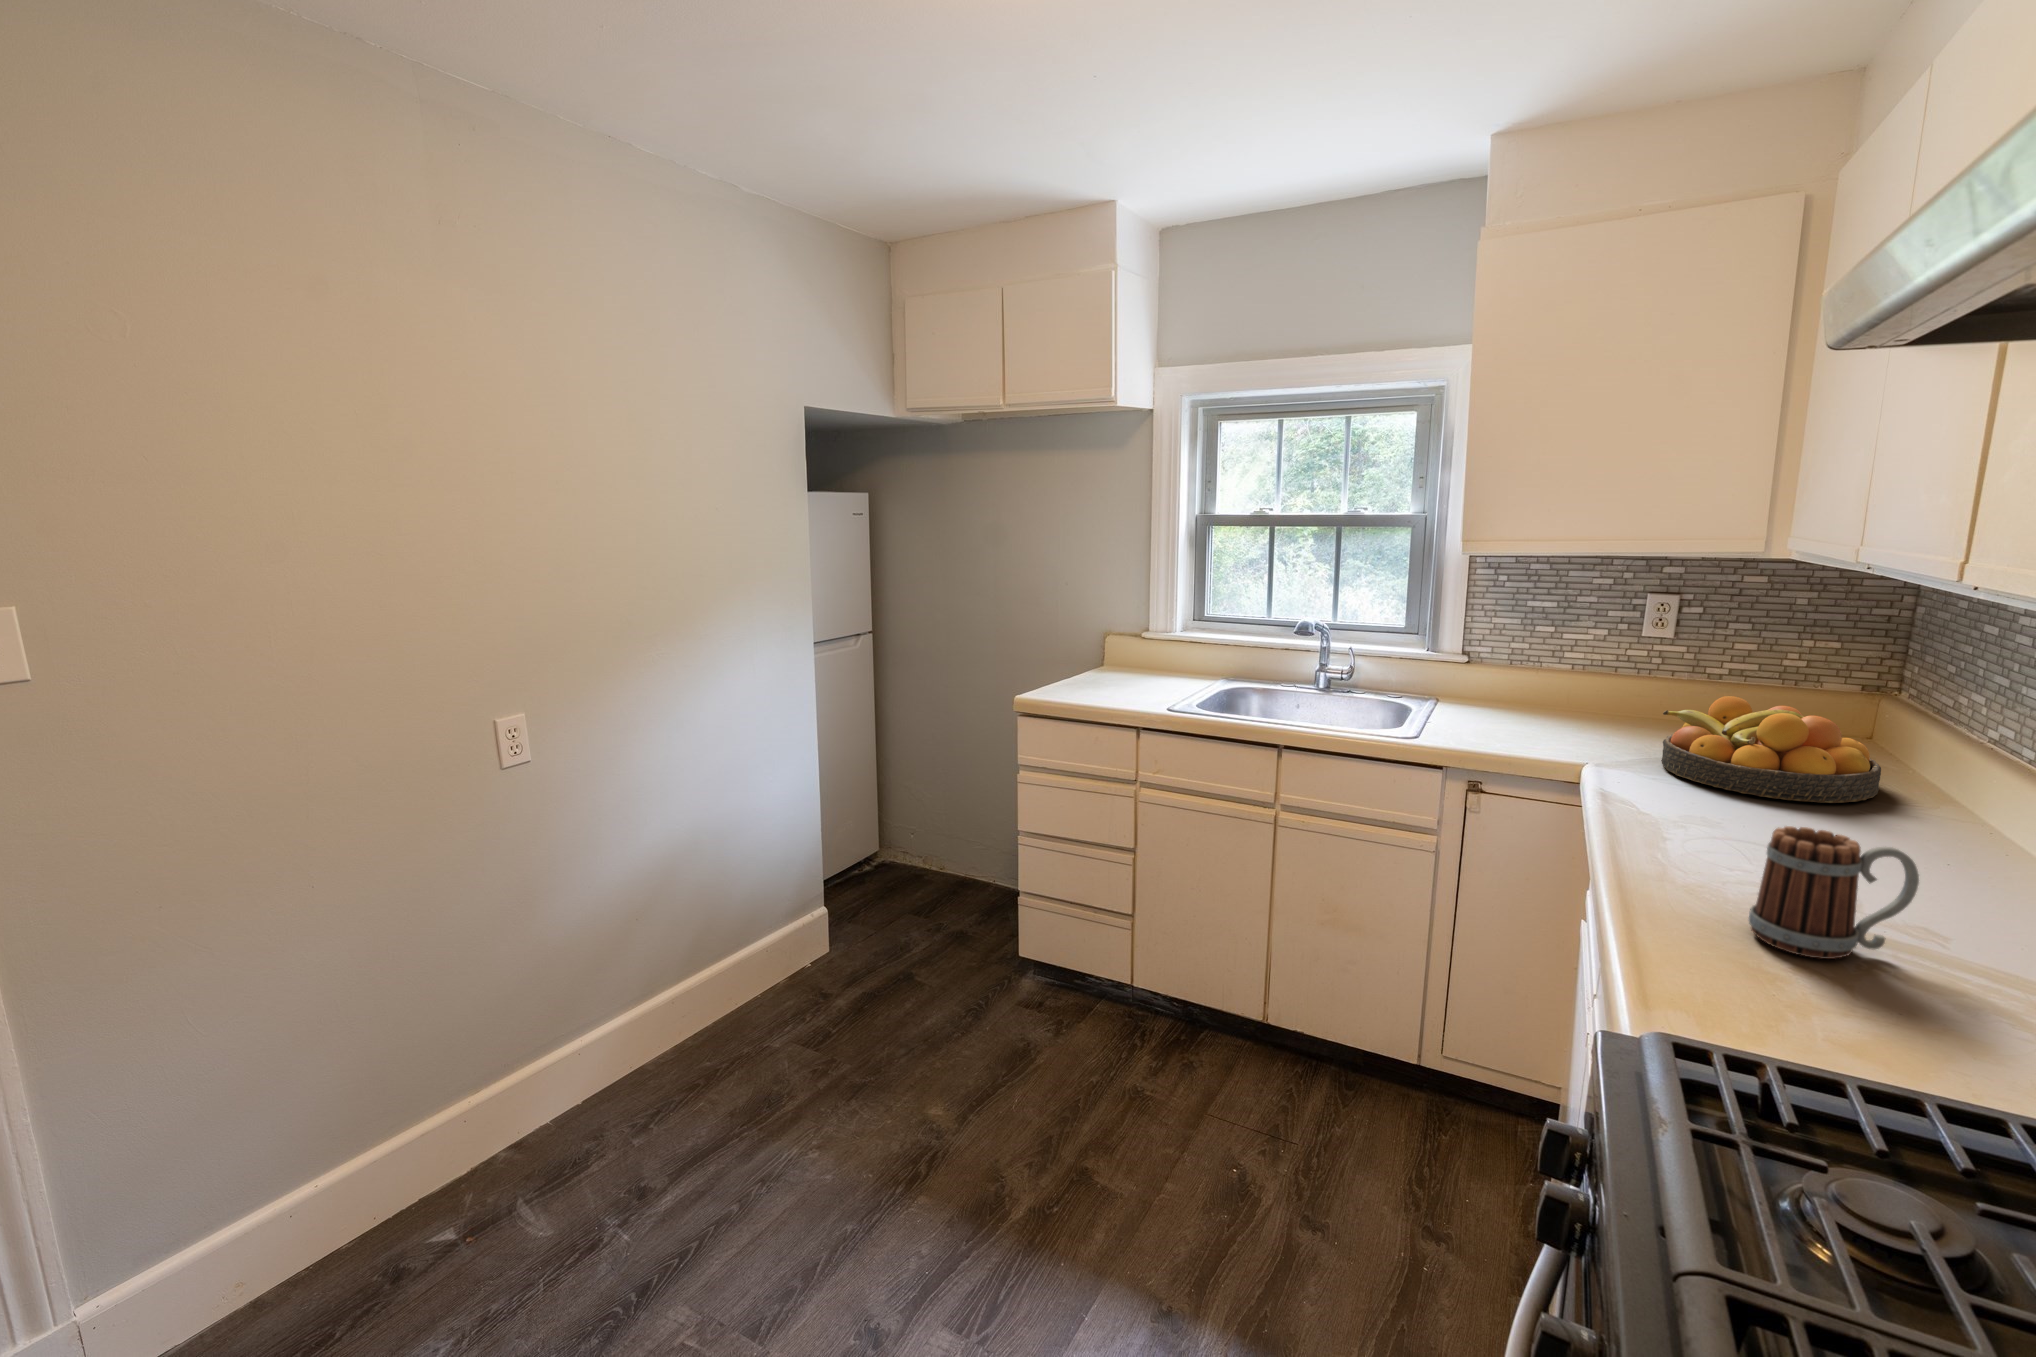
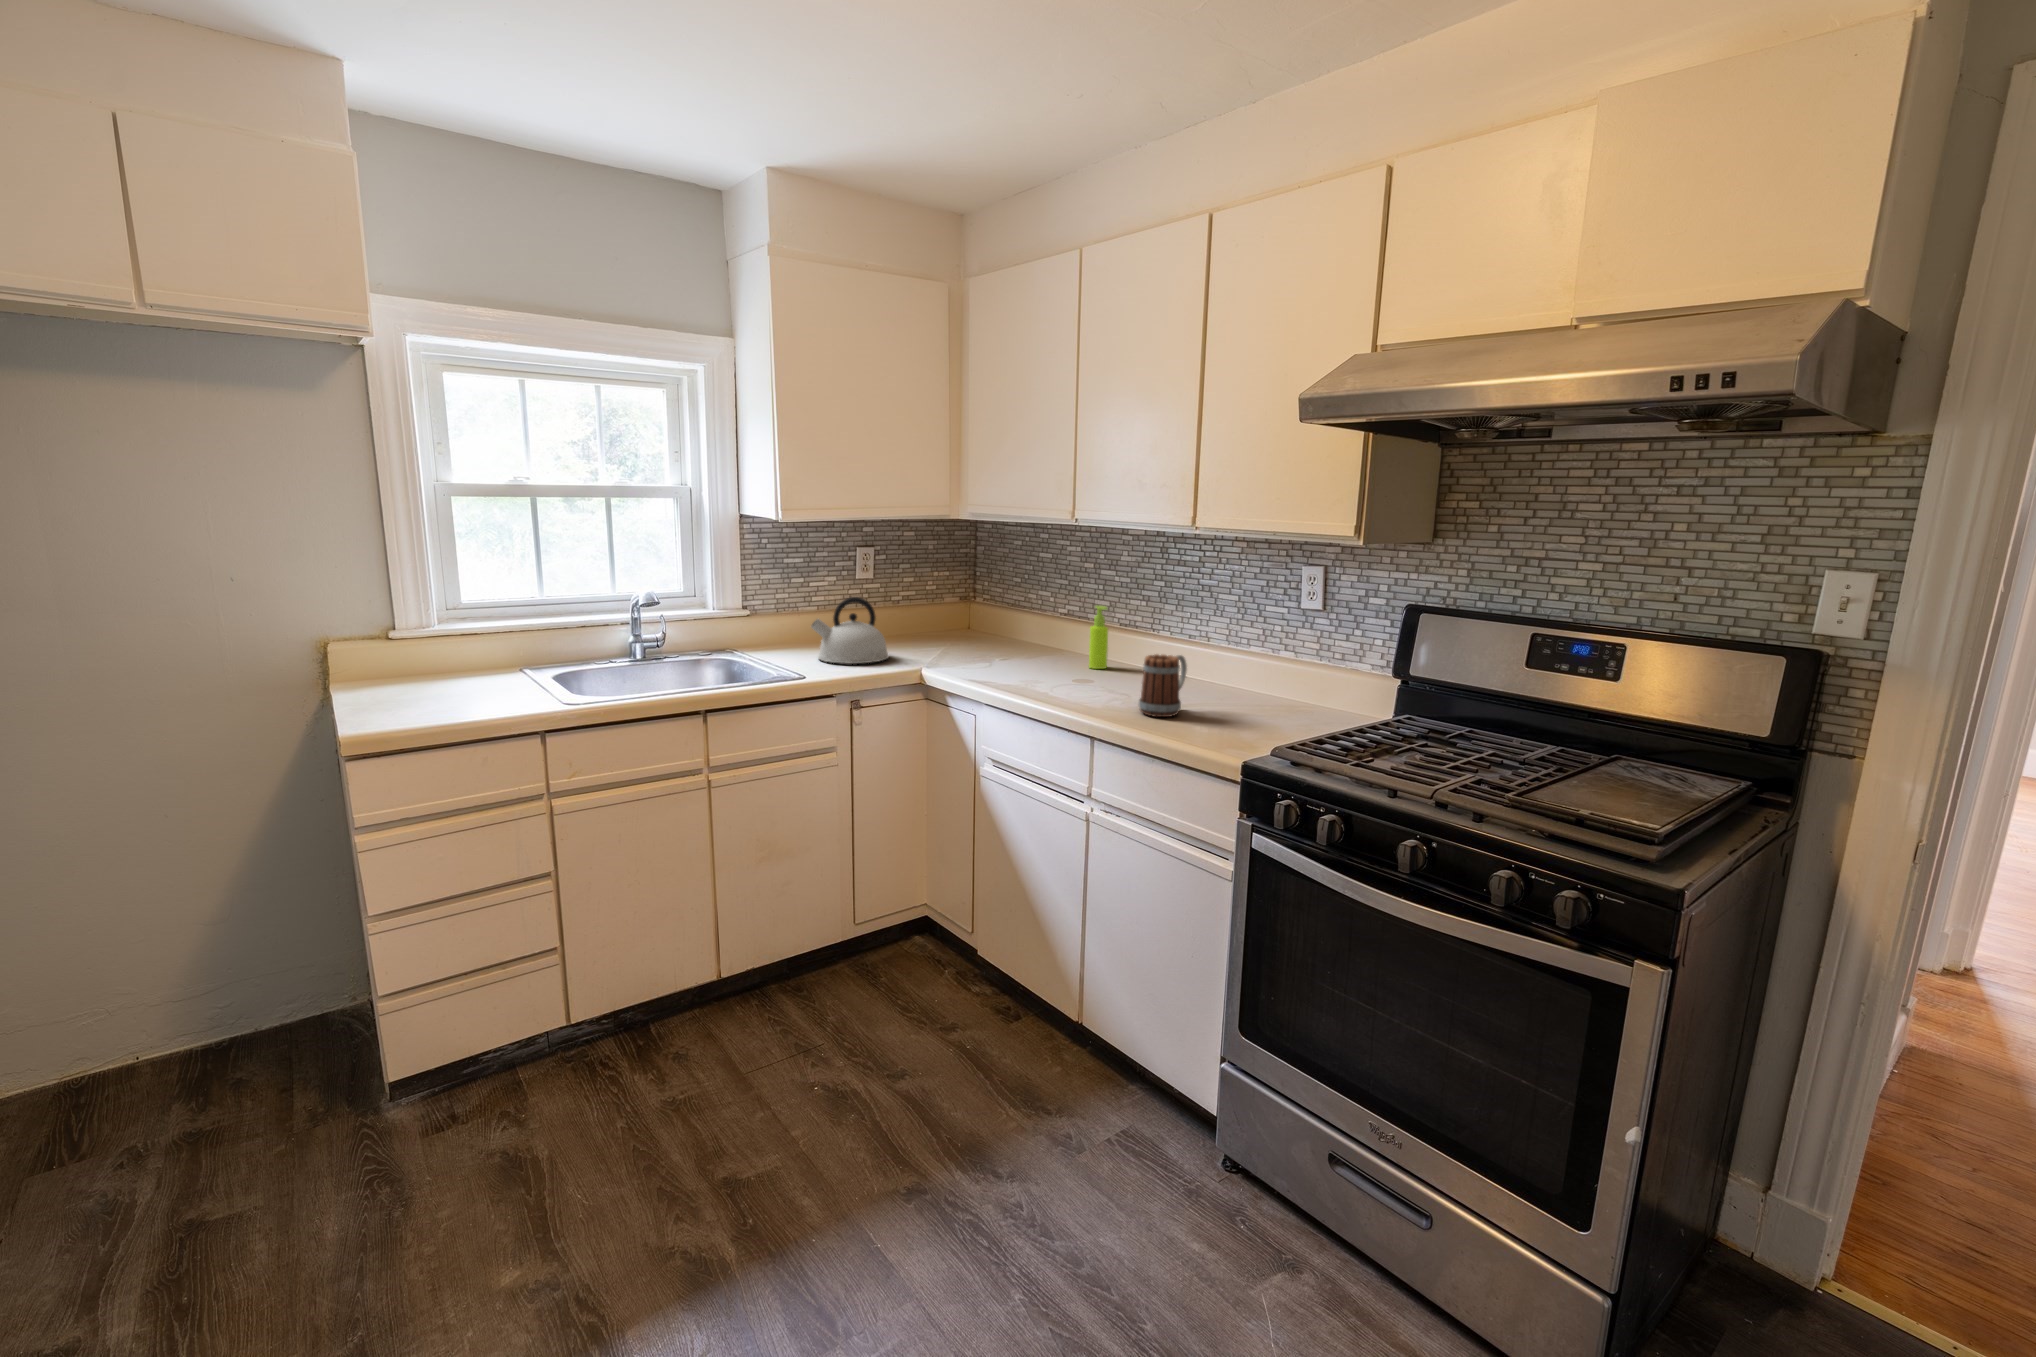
kettle: none [1491,656,1600,745] -> present [811,597,889,664]
fruit bowl: present [1661,696,1881,803] -> none [934,609,1038,664]
soap dispenser: none [1923,732,1988,856] -> present [1089,606,1108,669]

